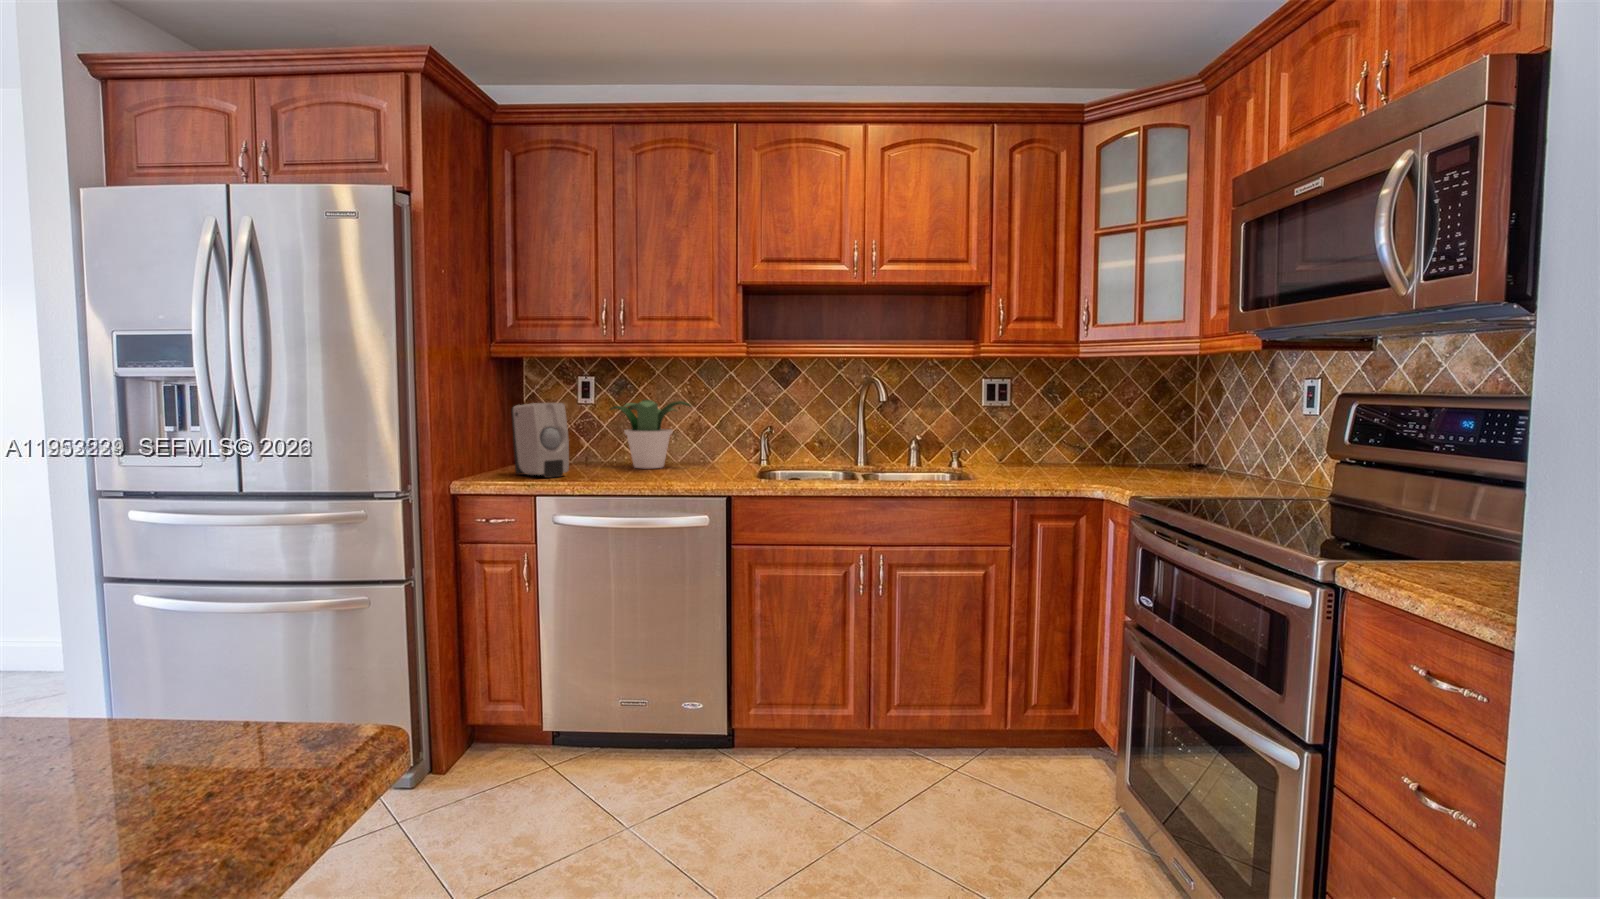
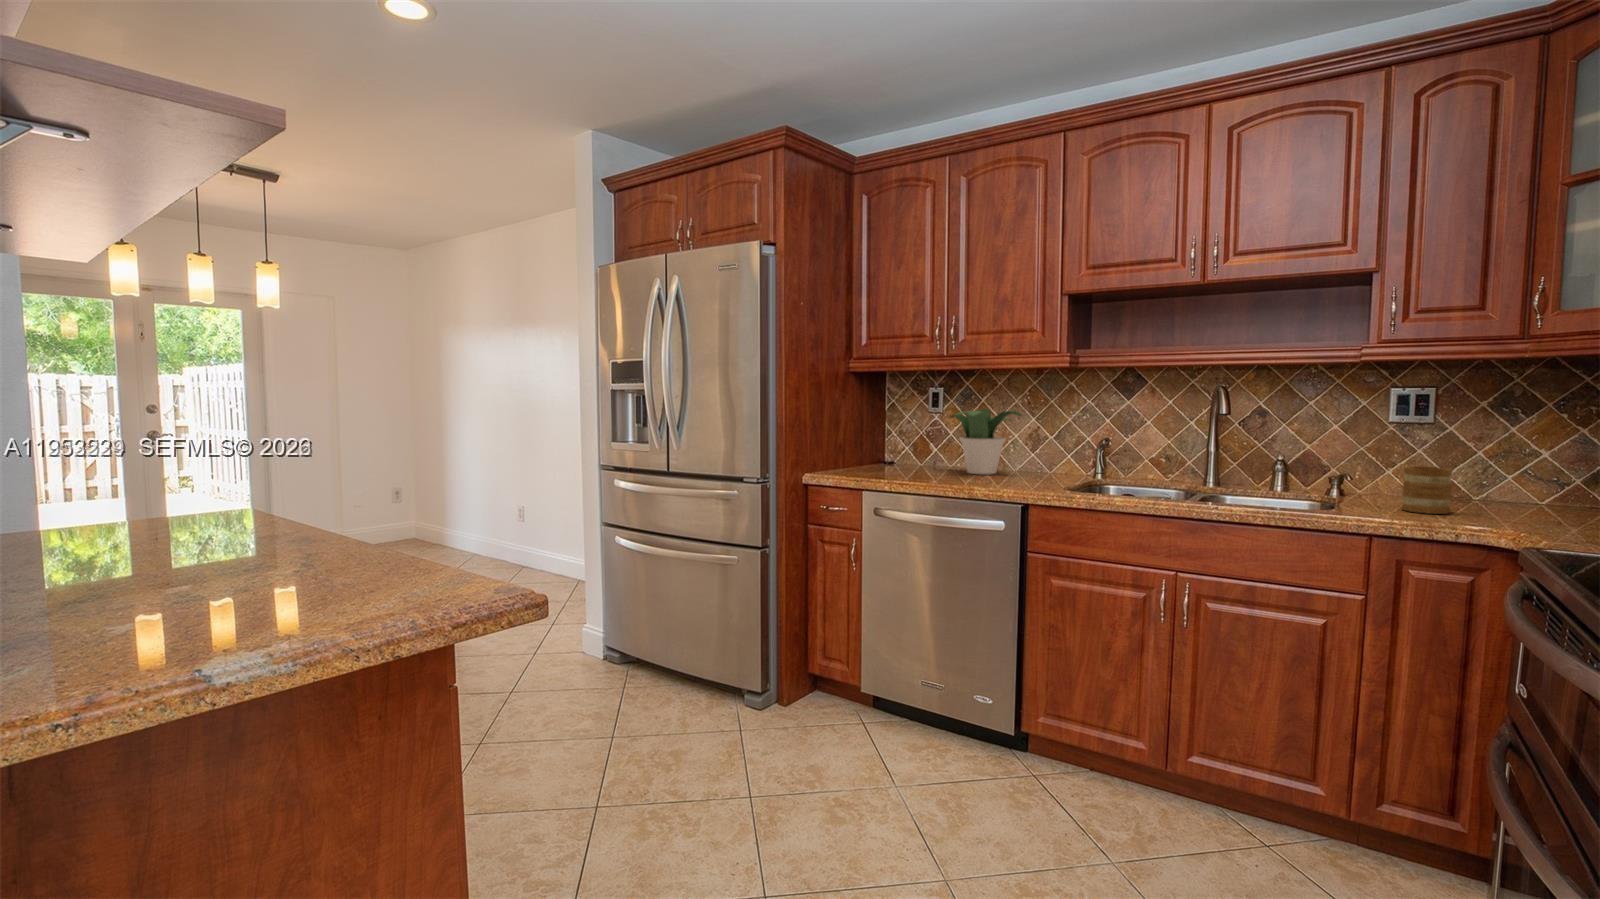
soap dispenser: present [511,403,569,478] -> none [859,411,900,476]
mug: none [1008,440,1038,477] -> present [1401,466,1453,514]

